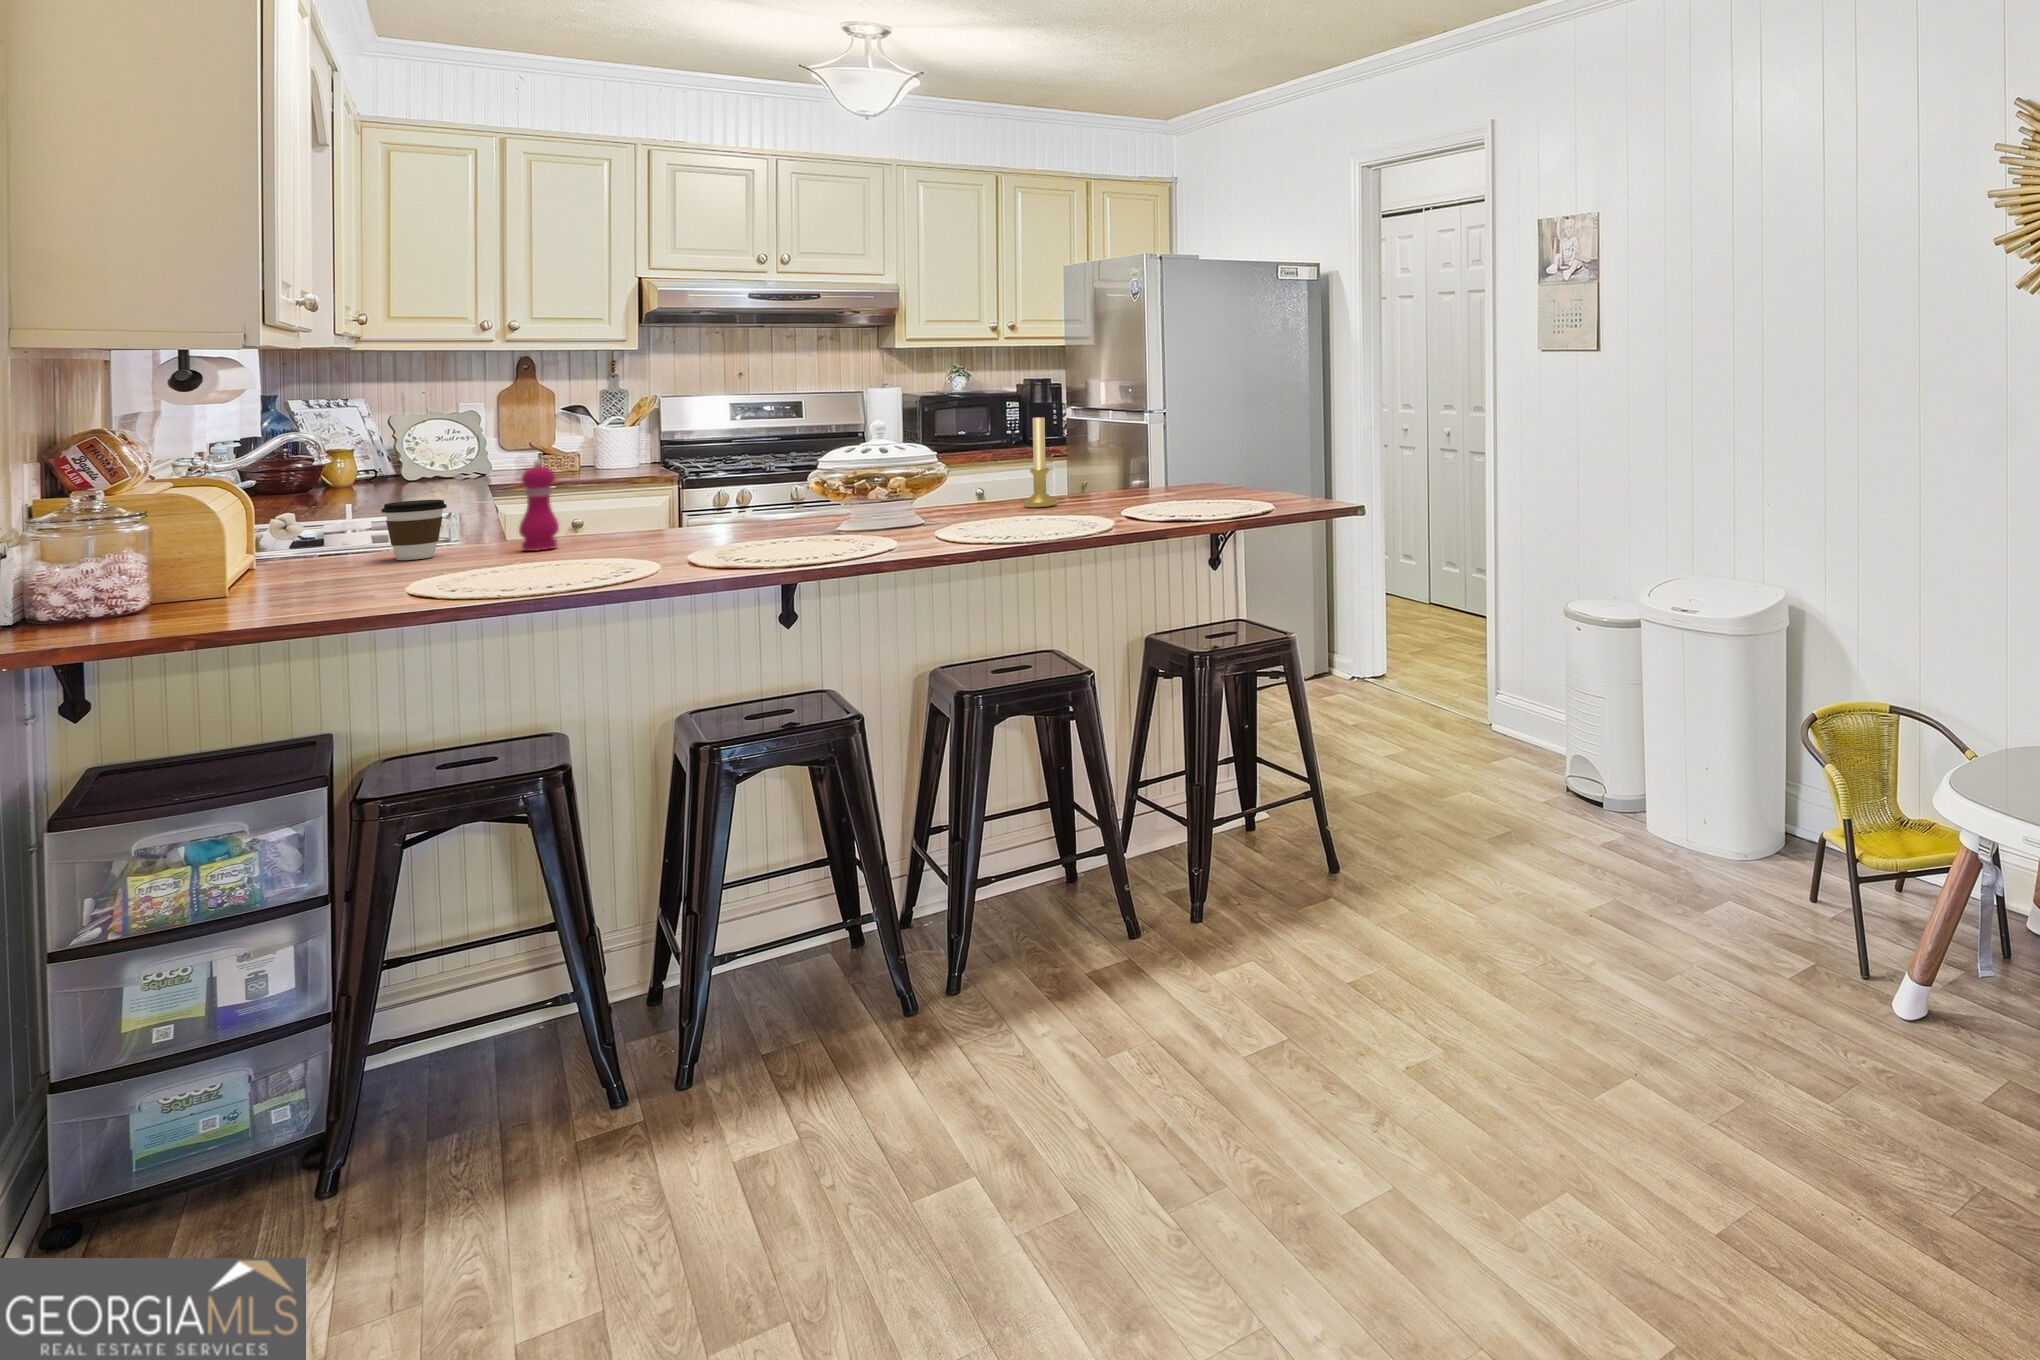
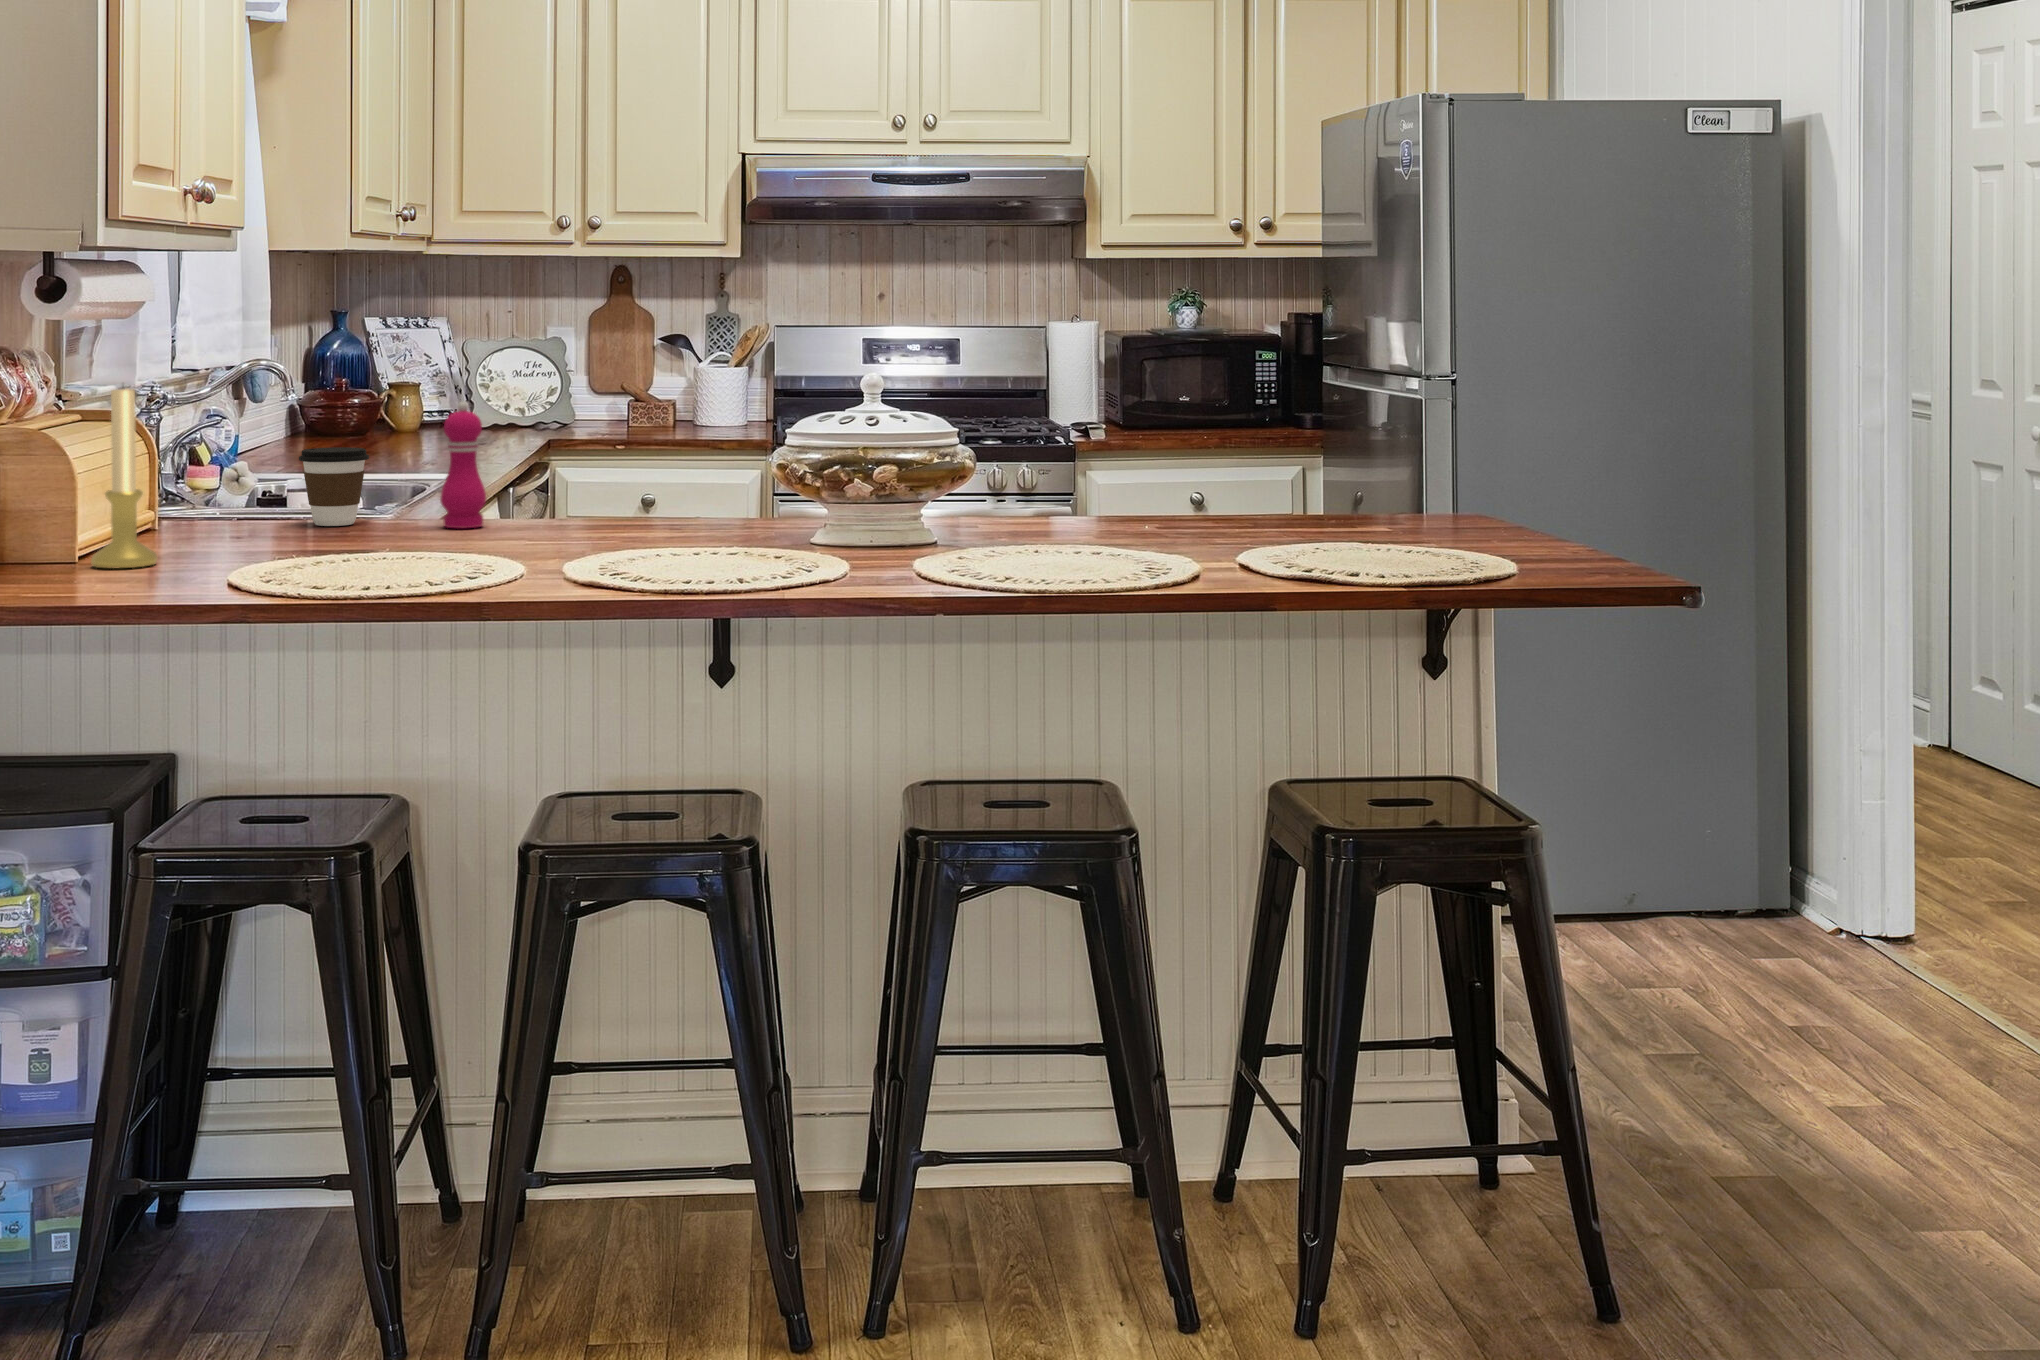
candle holder: present [1024,415,1057,507] -> present [91,389,157,569]

